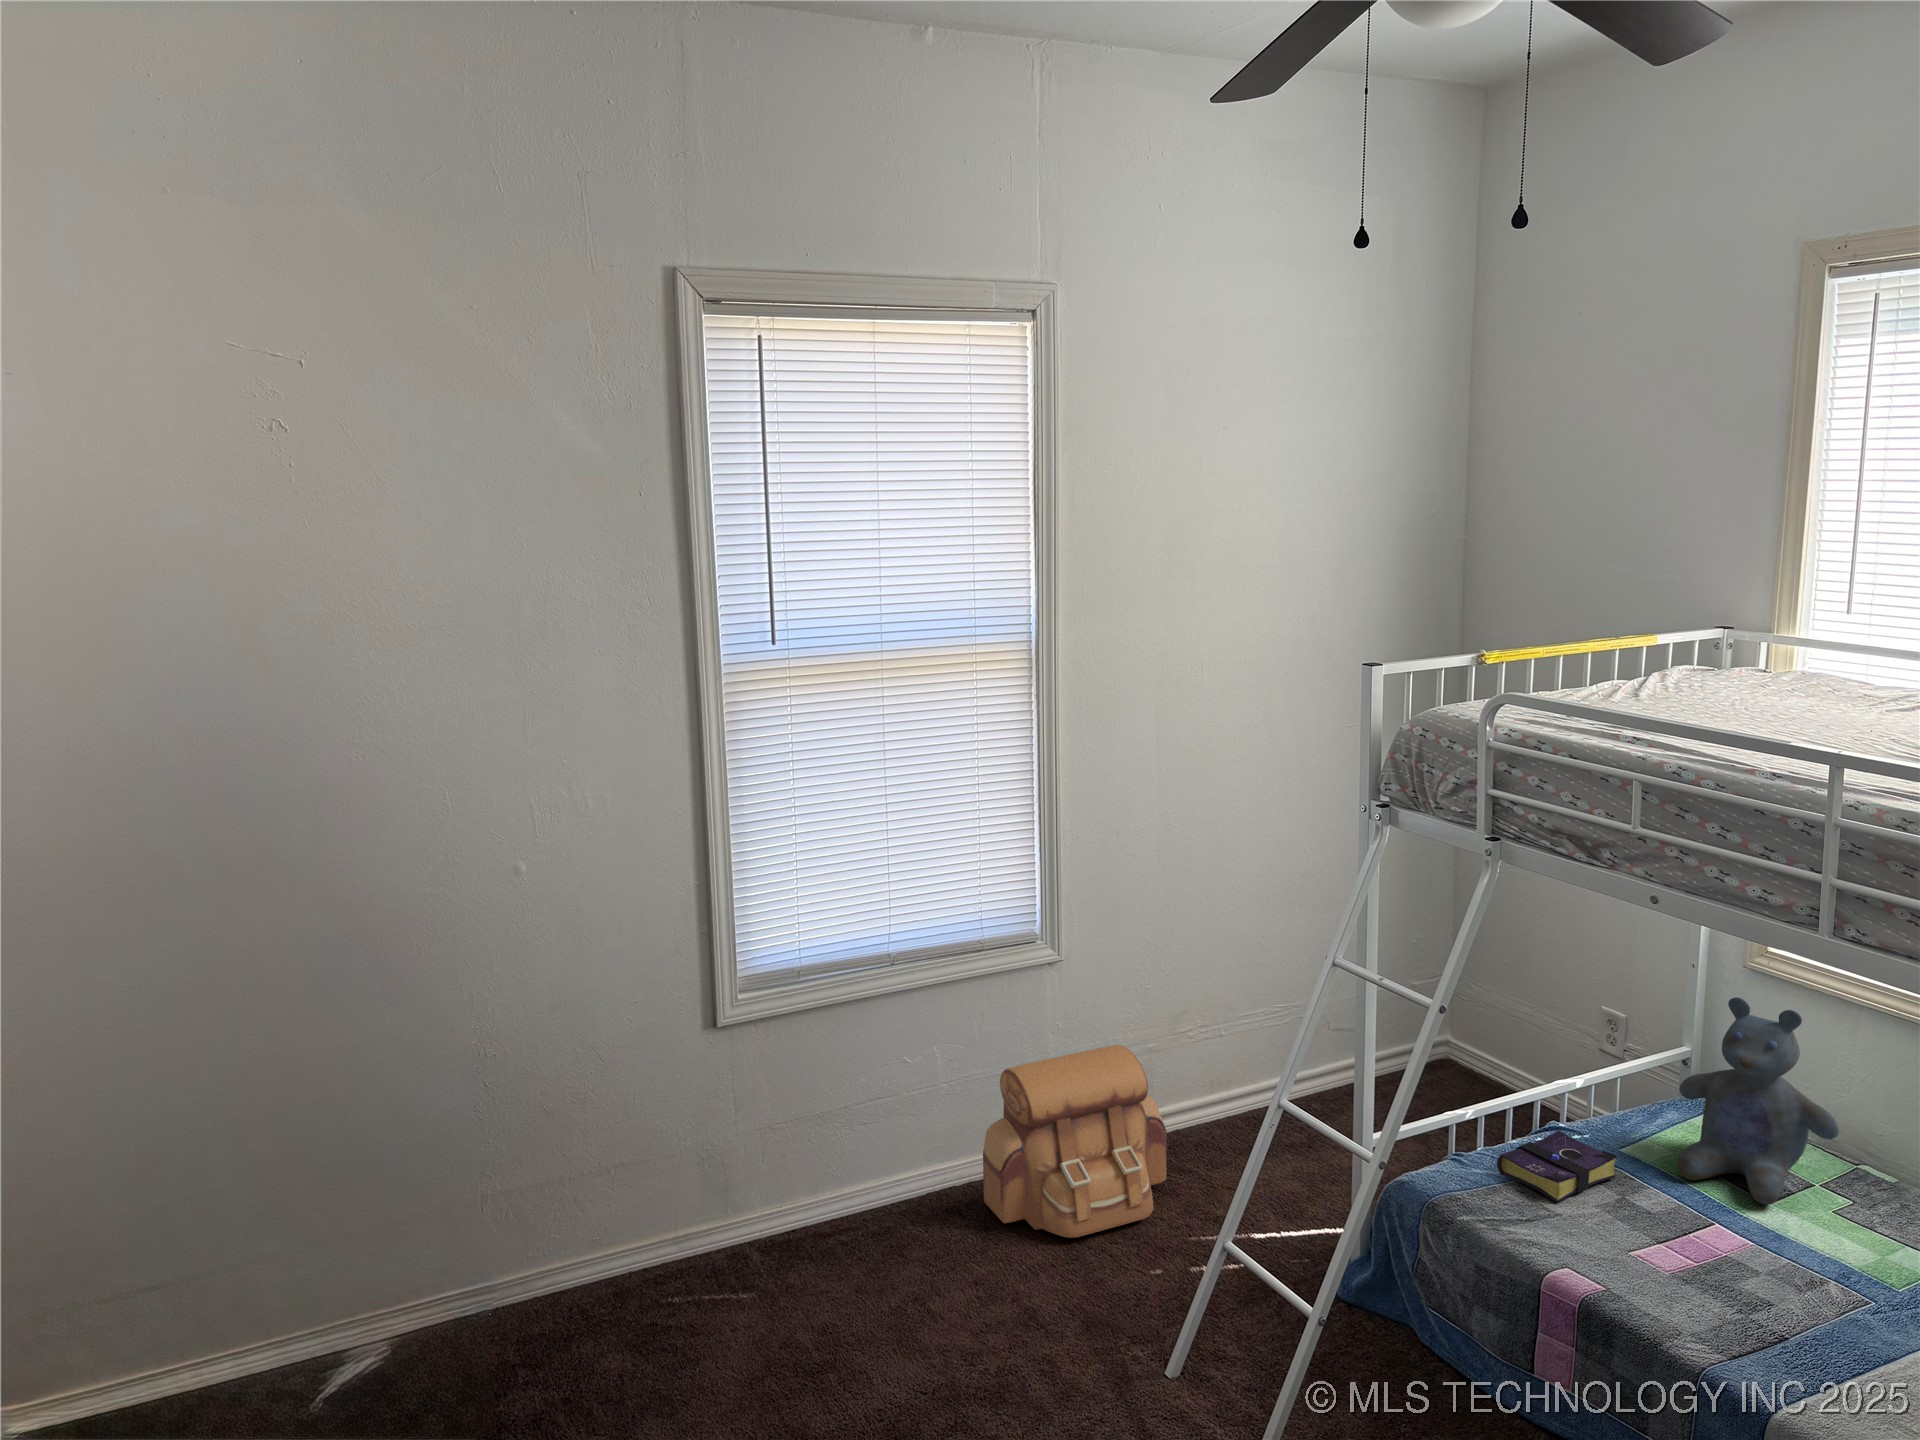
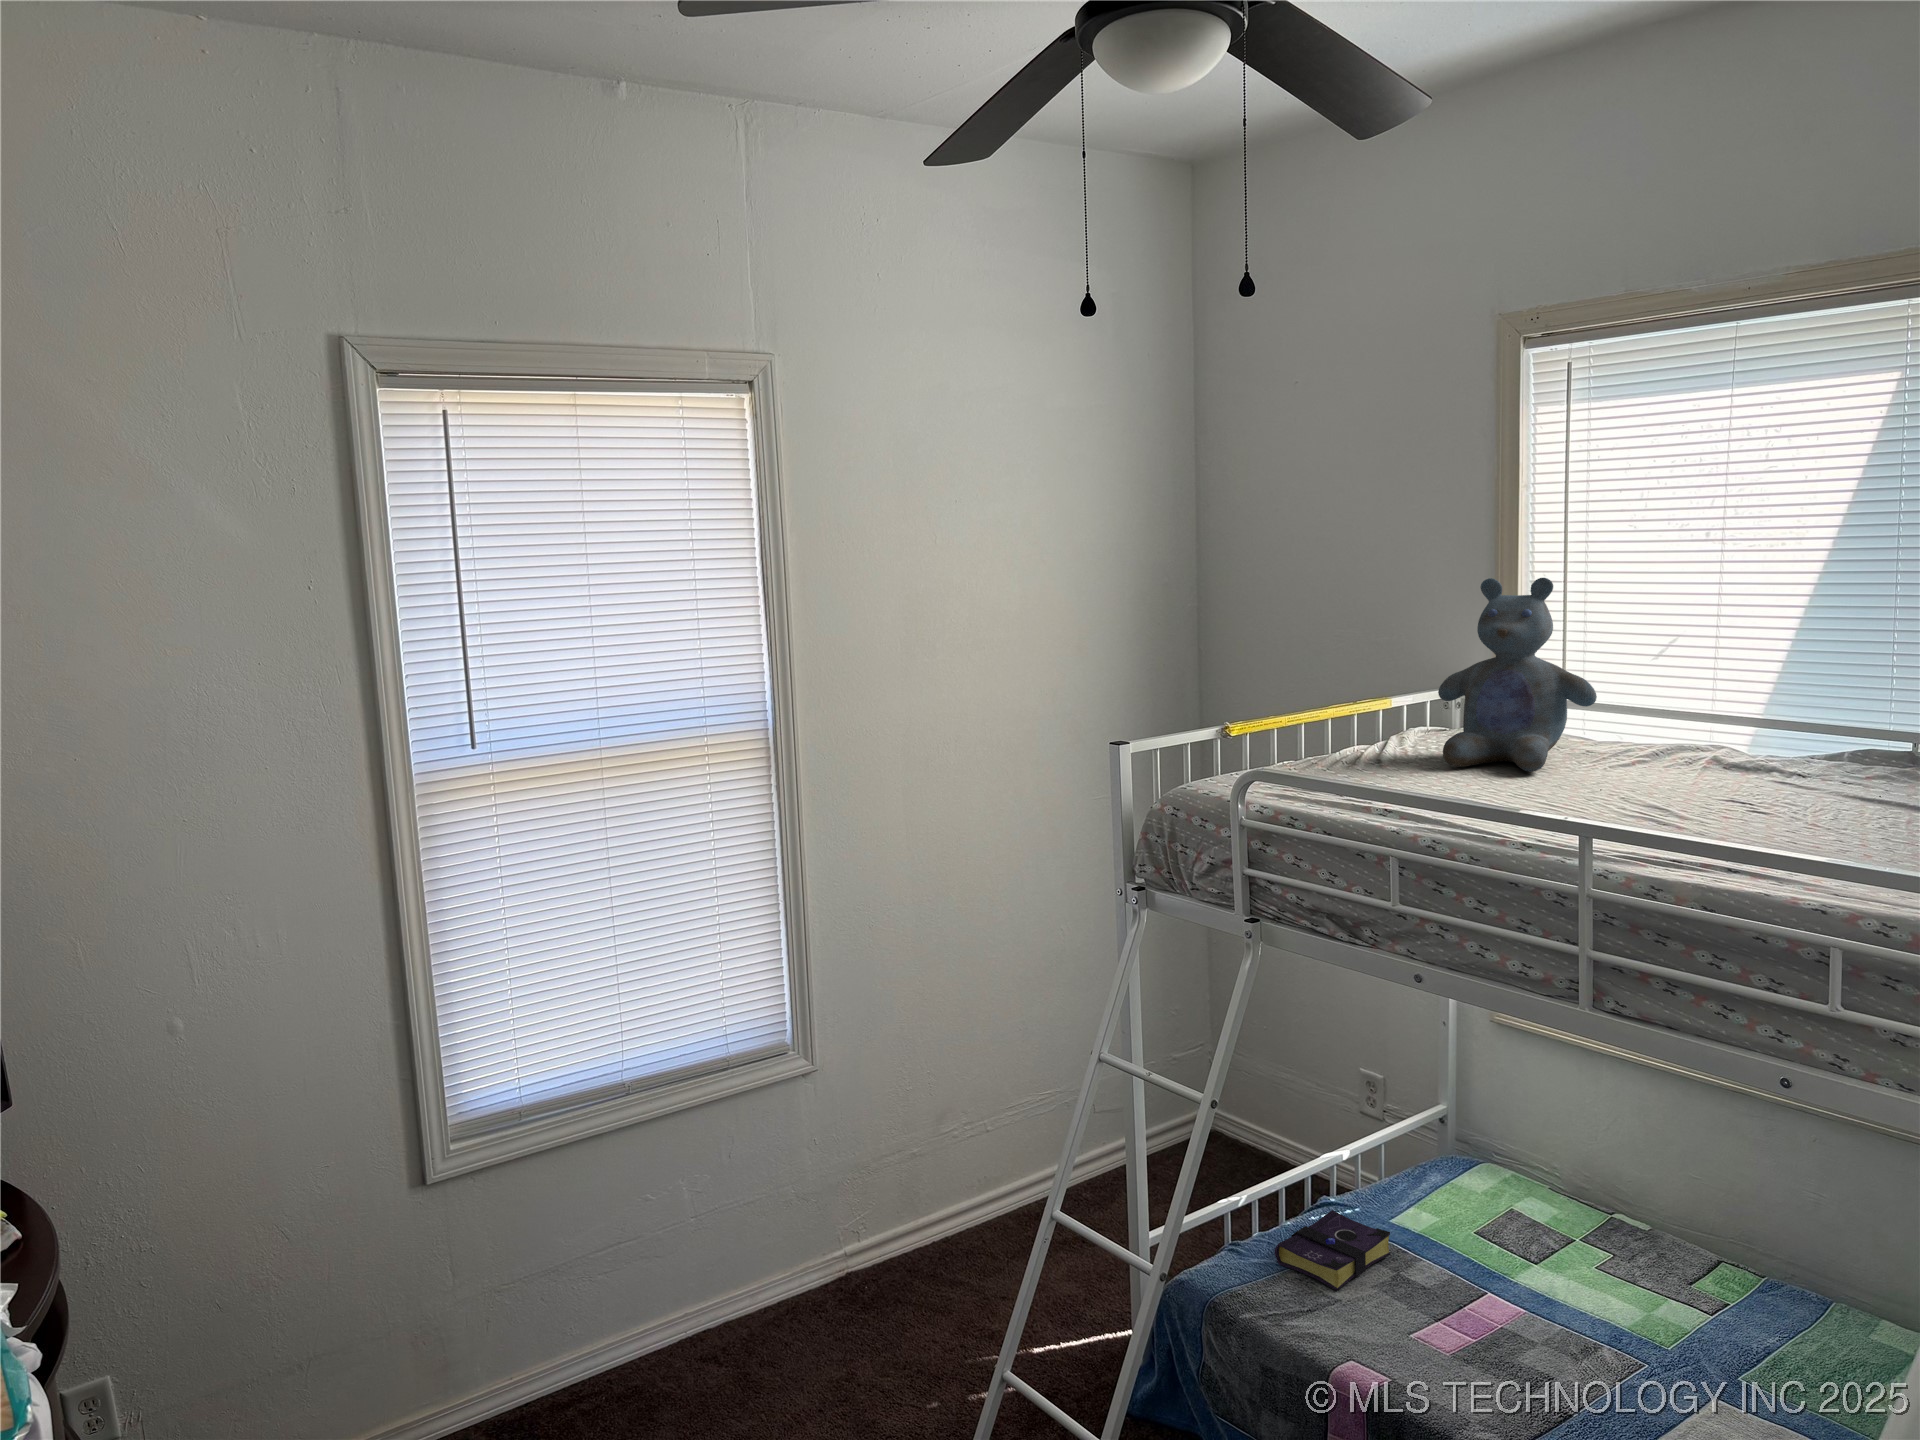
stuffed bear: present [1677,997,1839,1205] -> present [1438,578,1597,772]
backpack: present [983,1045,1166,1238] -> none [740,1155,940,1377]

